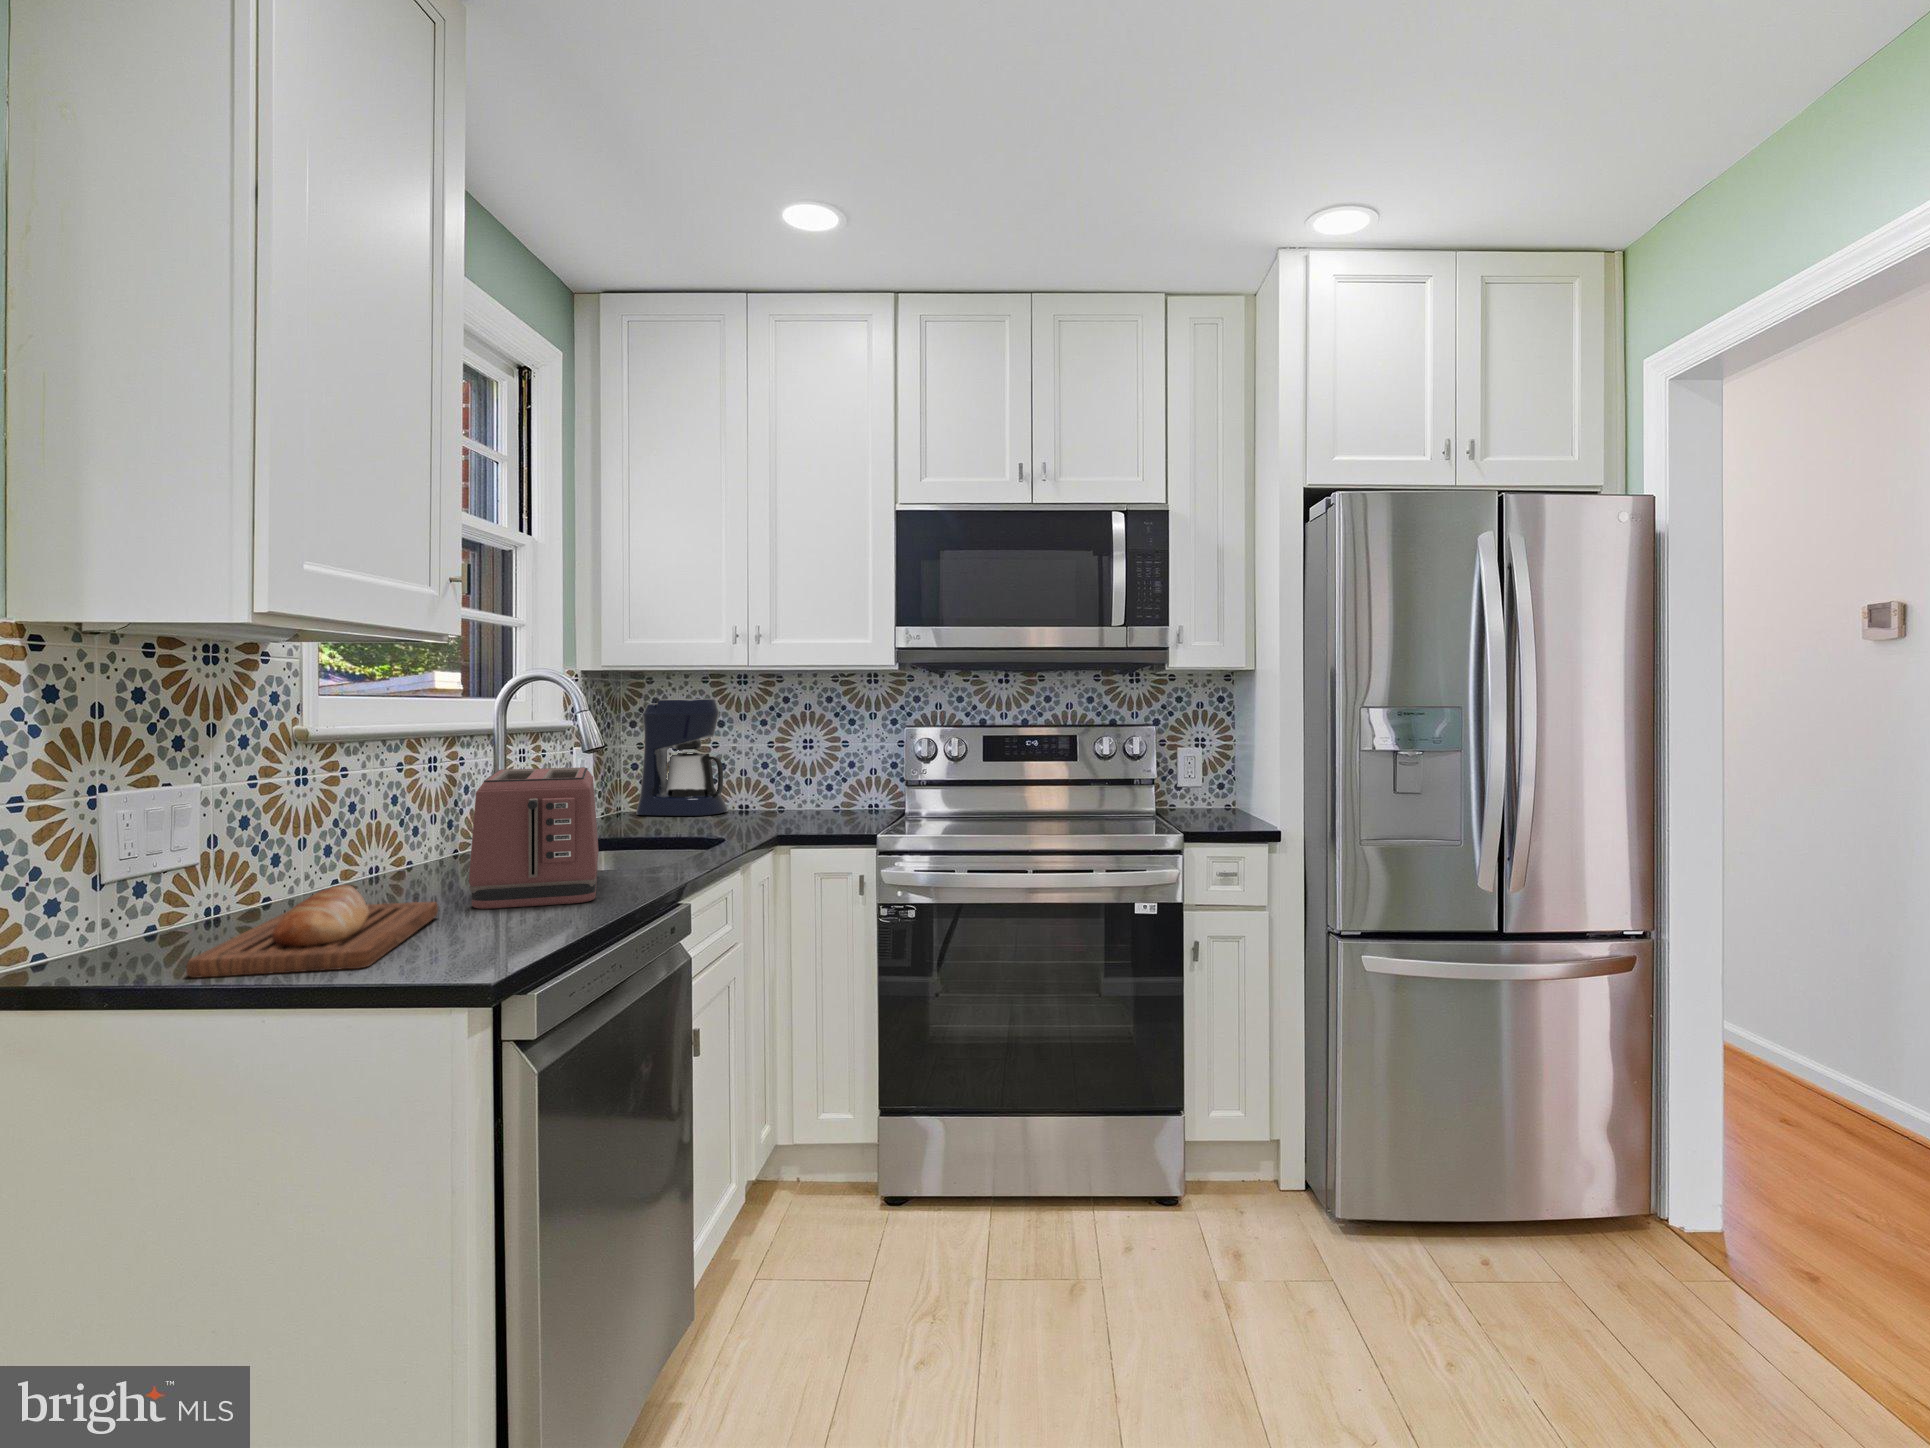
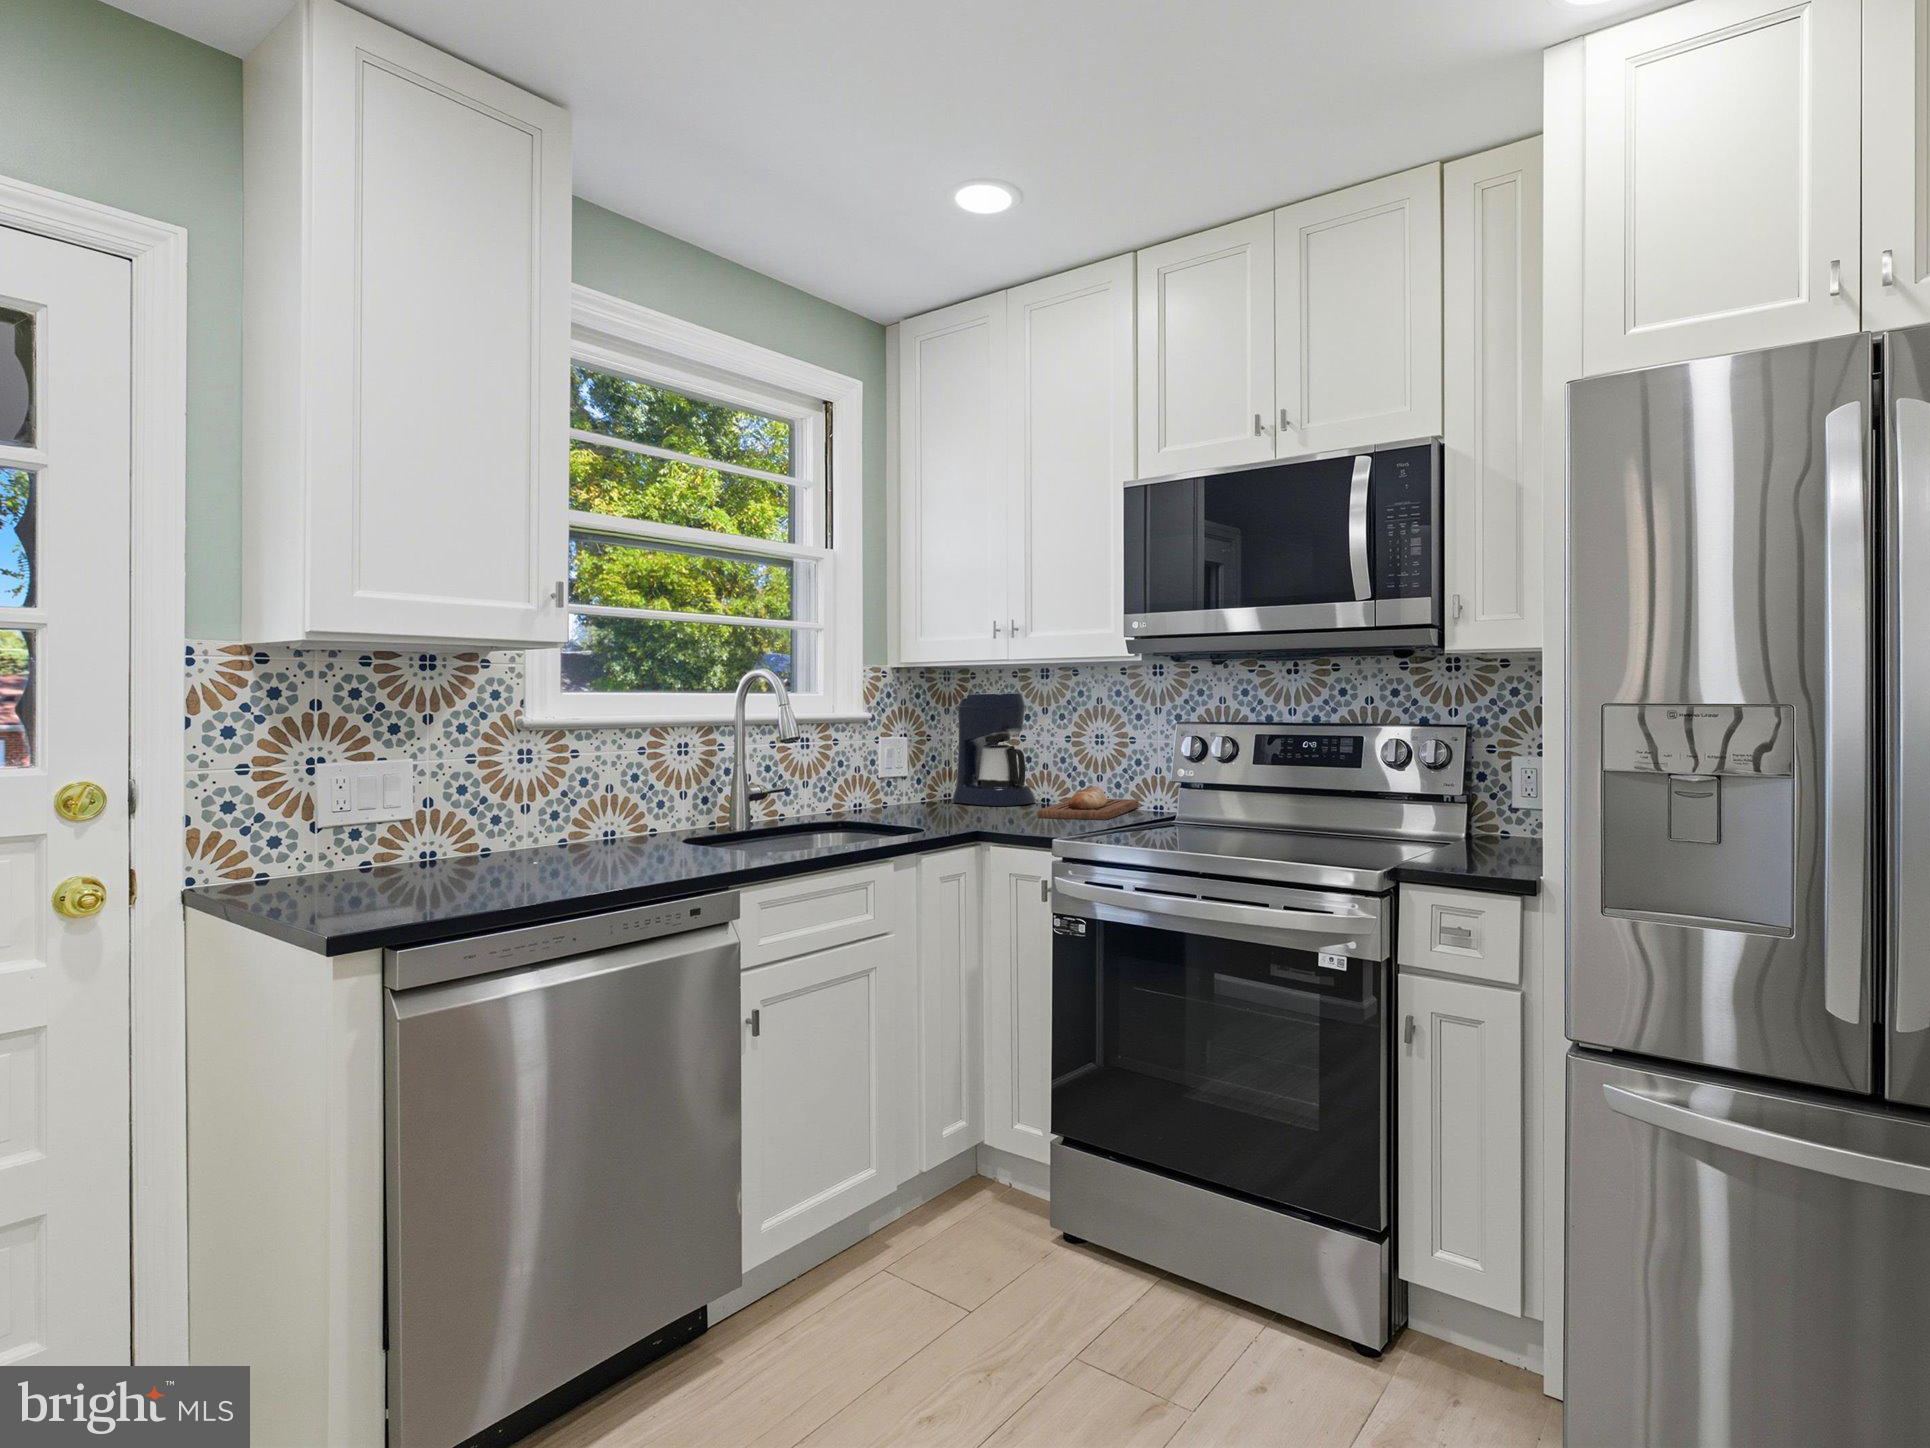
toaster: present [469,767,599,909] -> none [574,755,741,874]
bread loaf: present [186,885,438,978] -> present [1037,787,1139,820]

